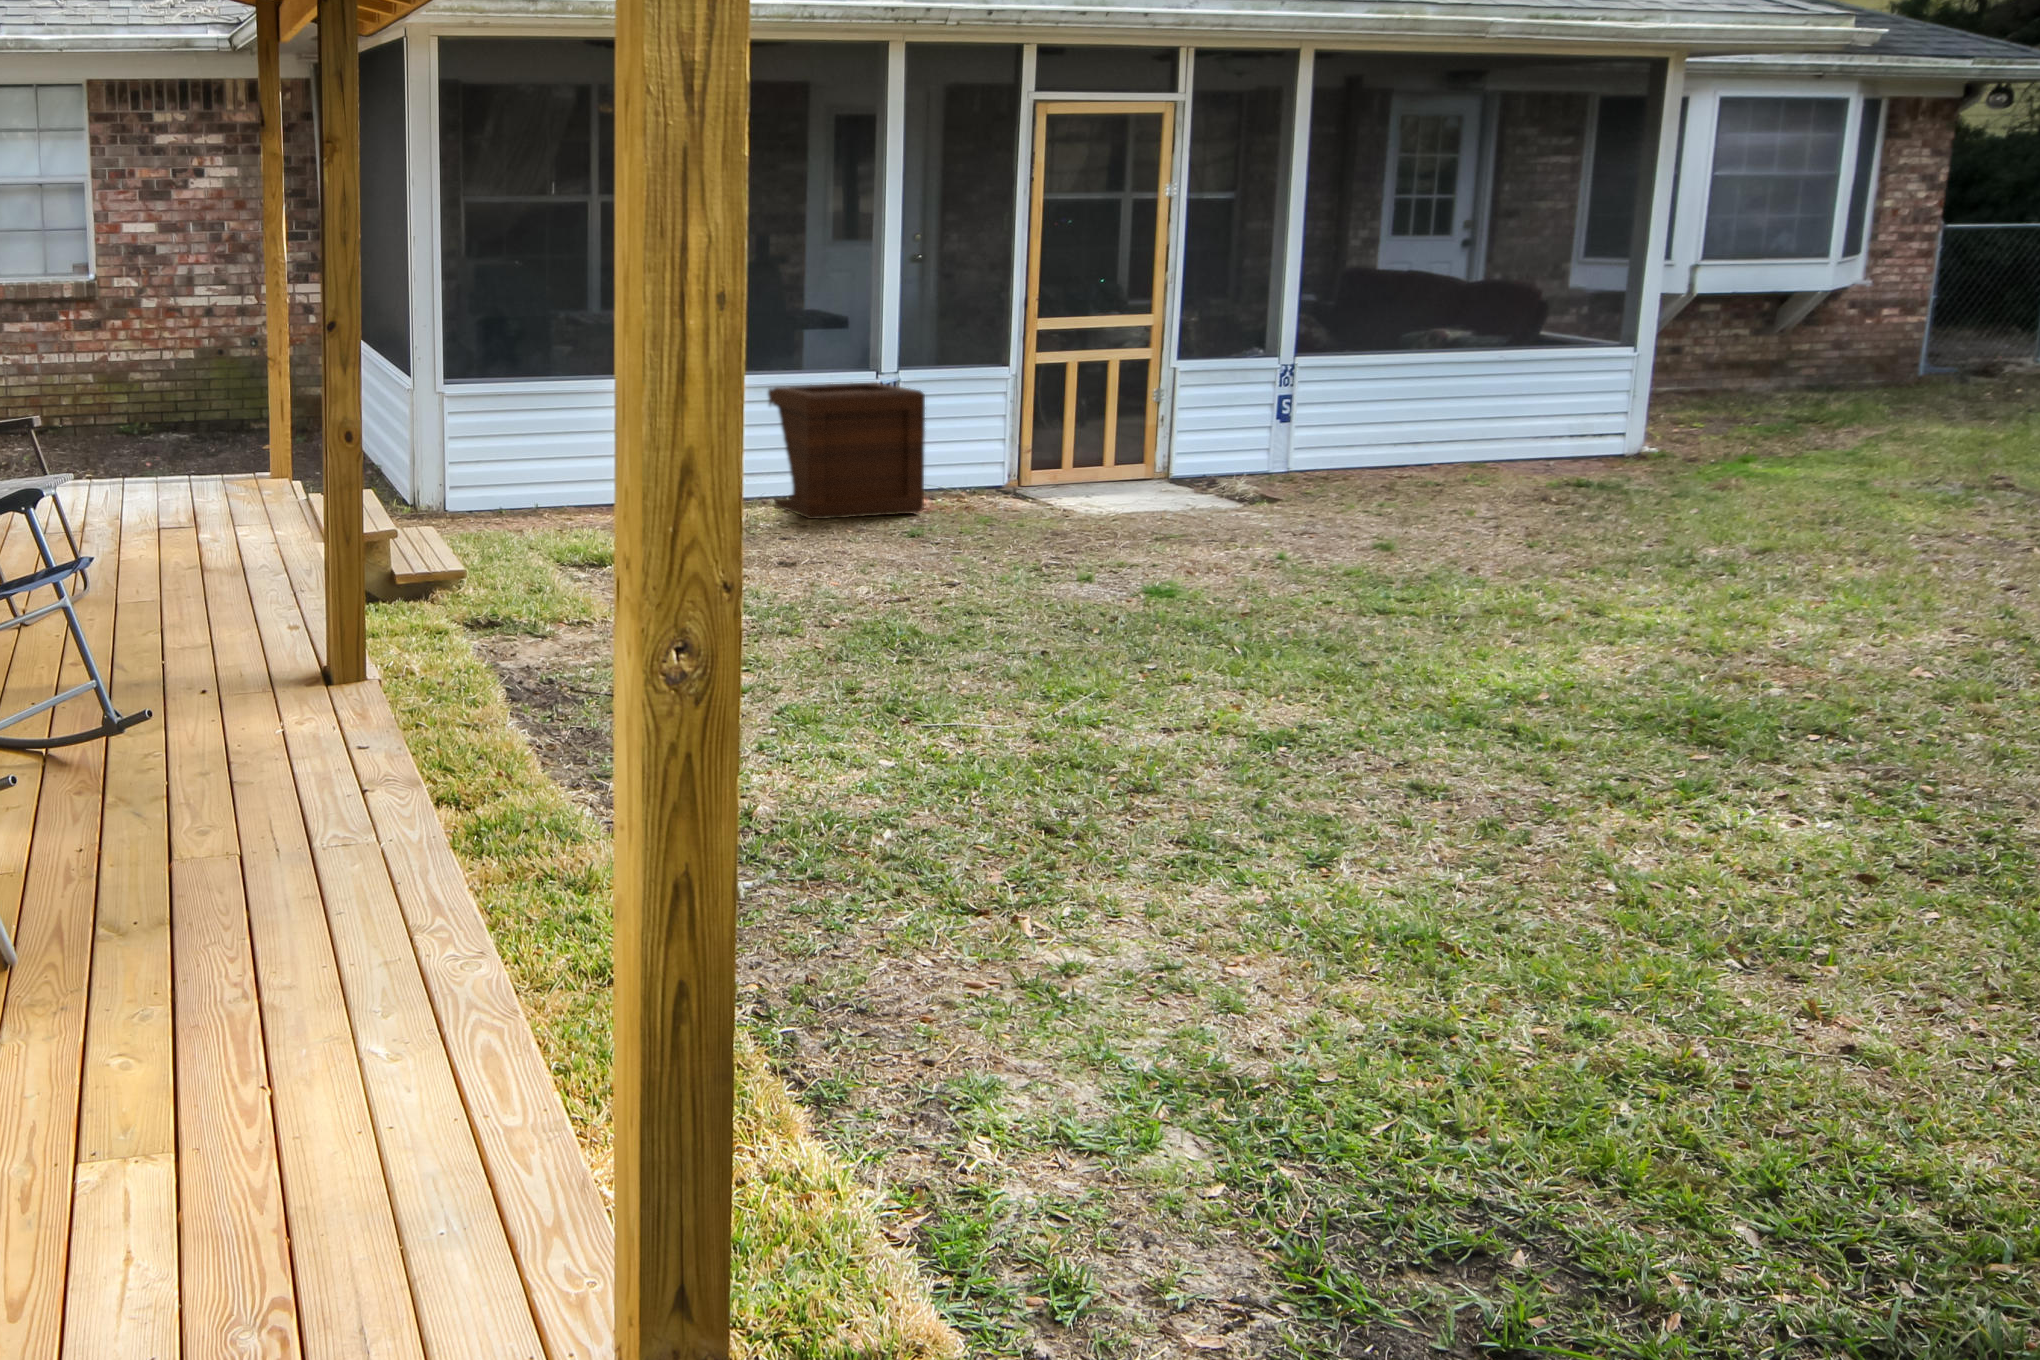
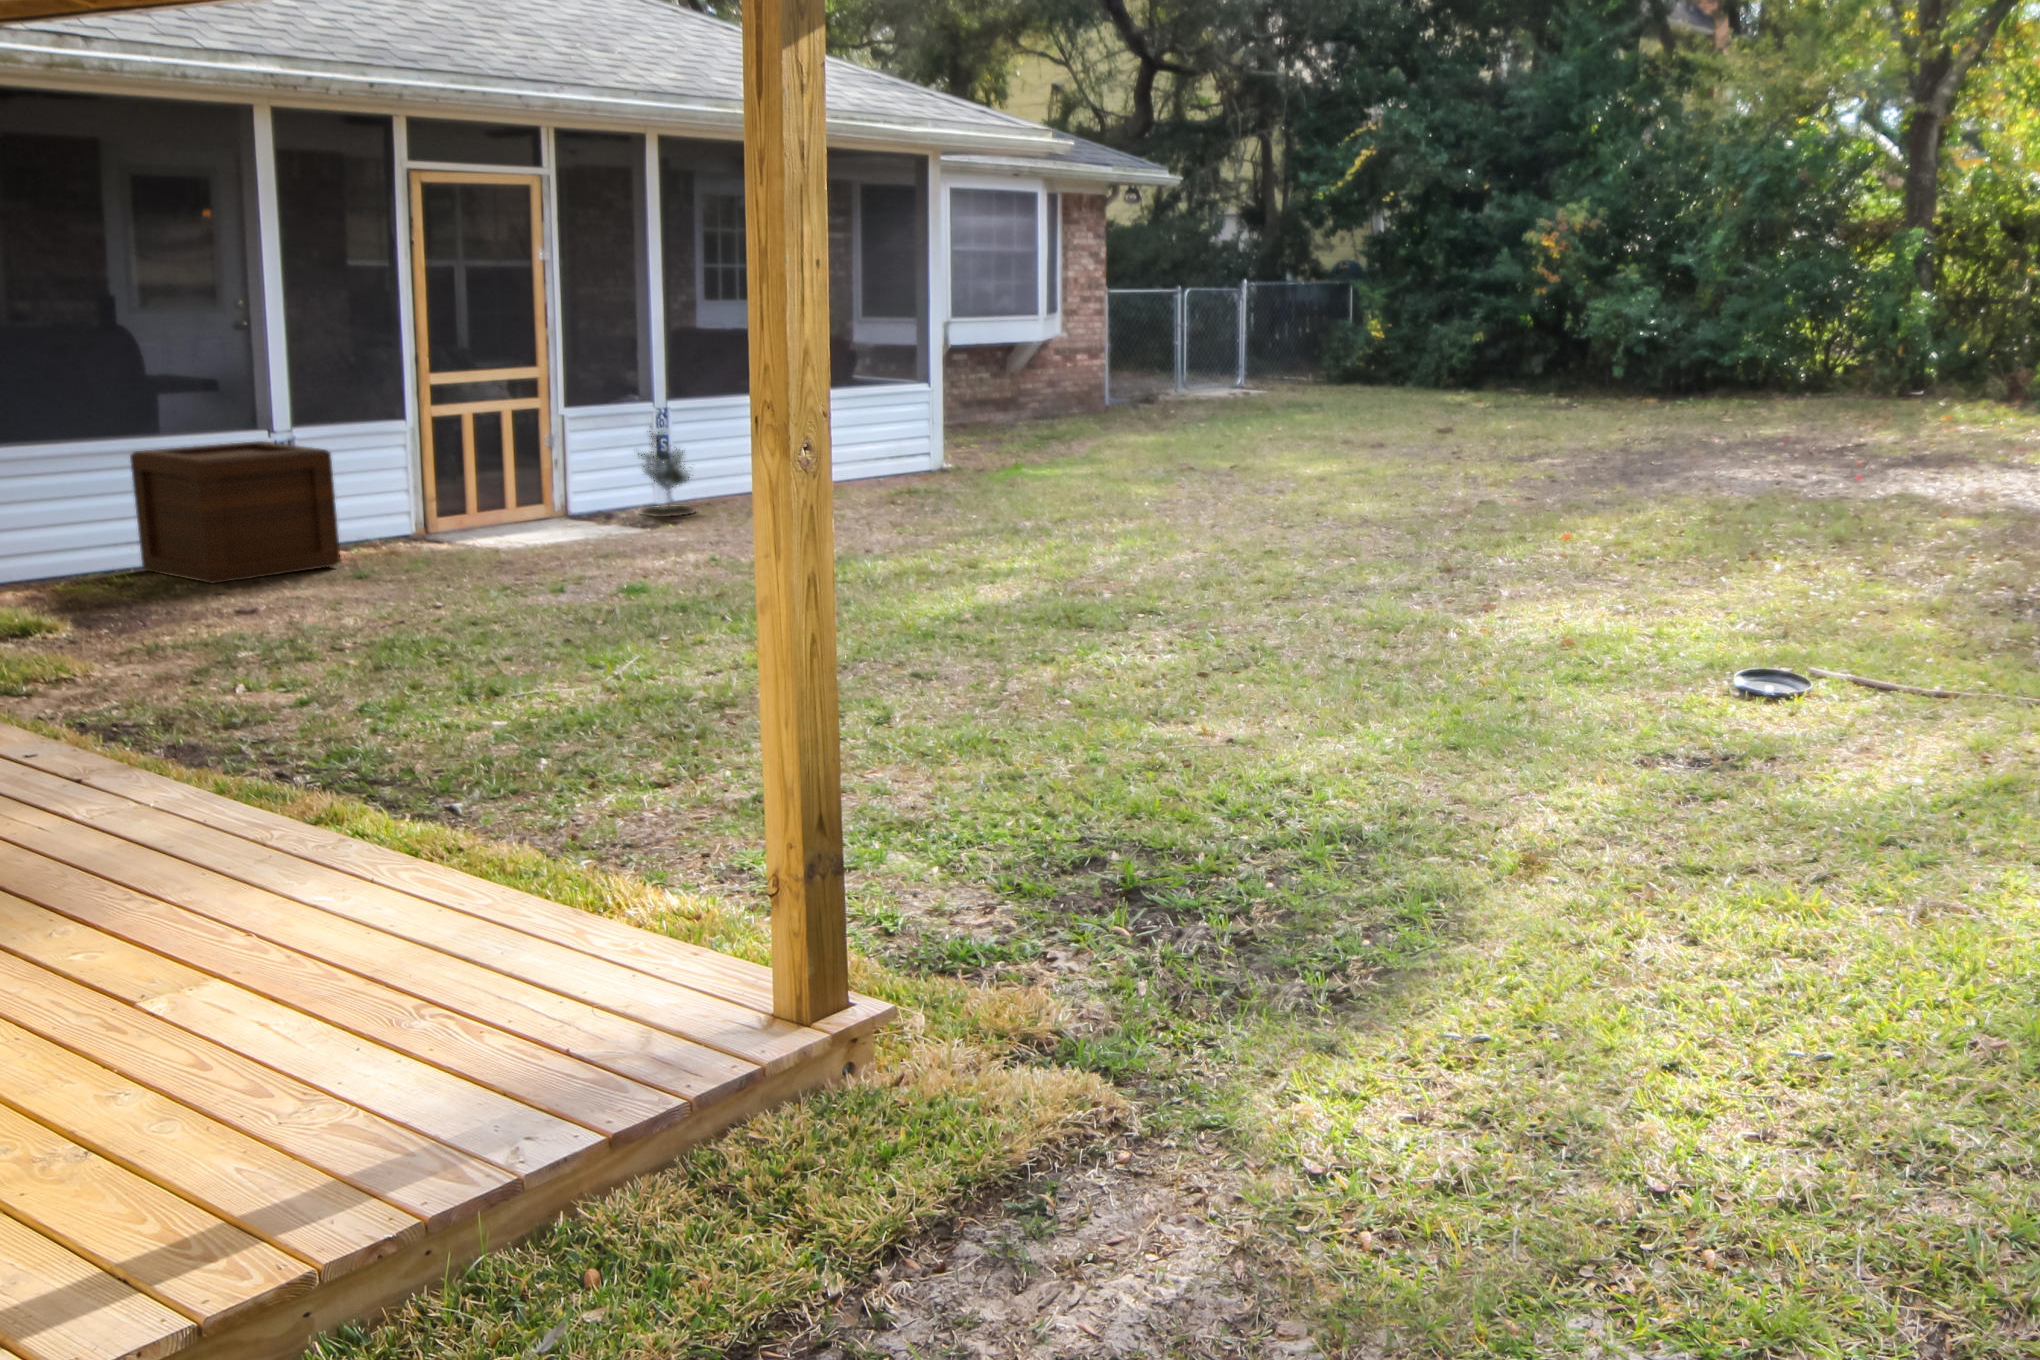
potted tree: none [1241,377,1311,491] -> present [638,427,695,517]

